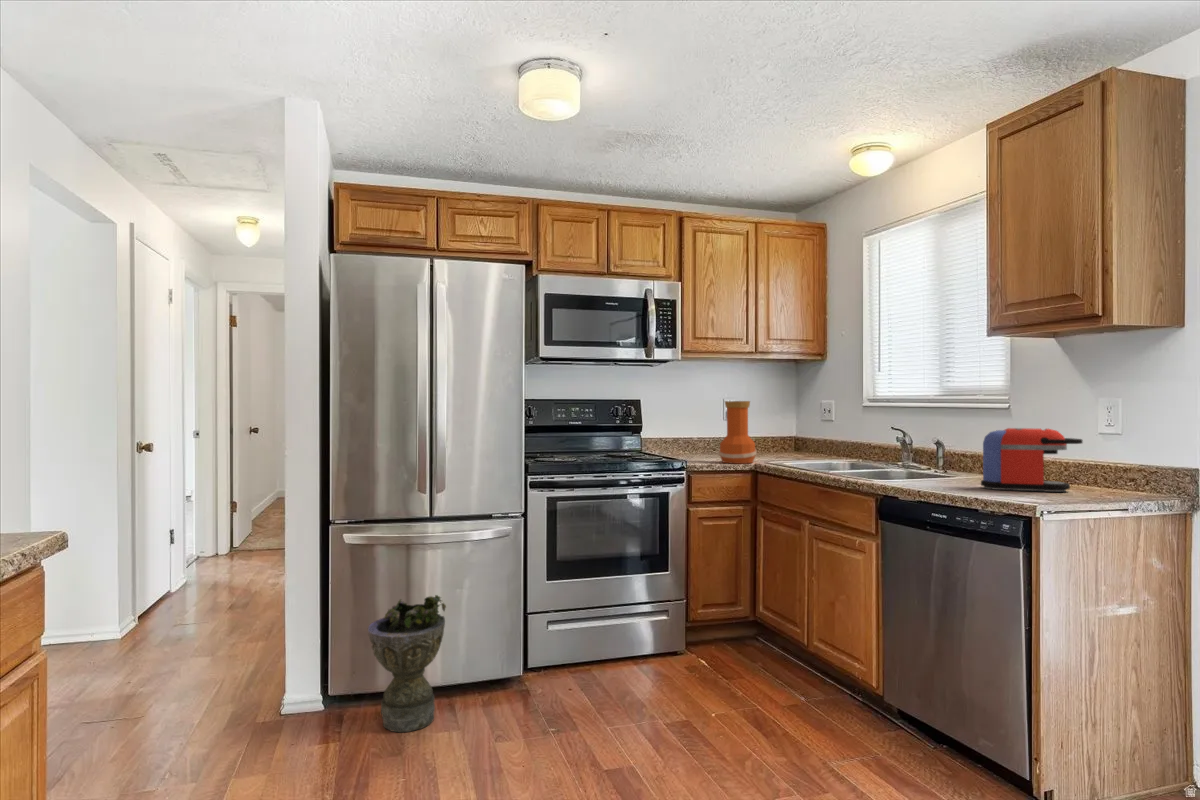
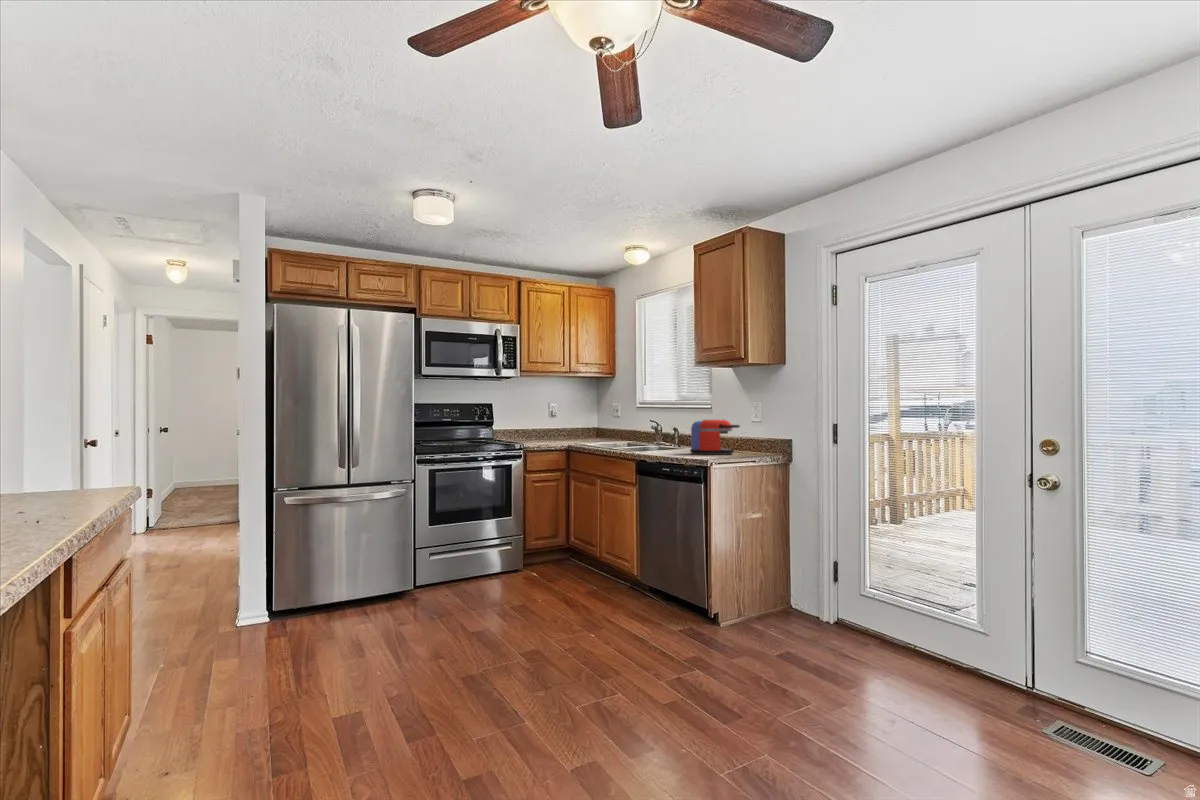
vase: present [719,401,757,464] -> none [545,404,569,445]
planter: present [368,595,446,732] -> none [305,536,362,629]

